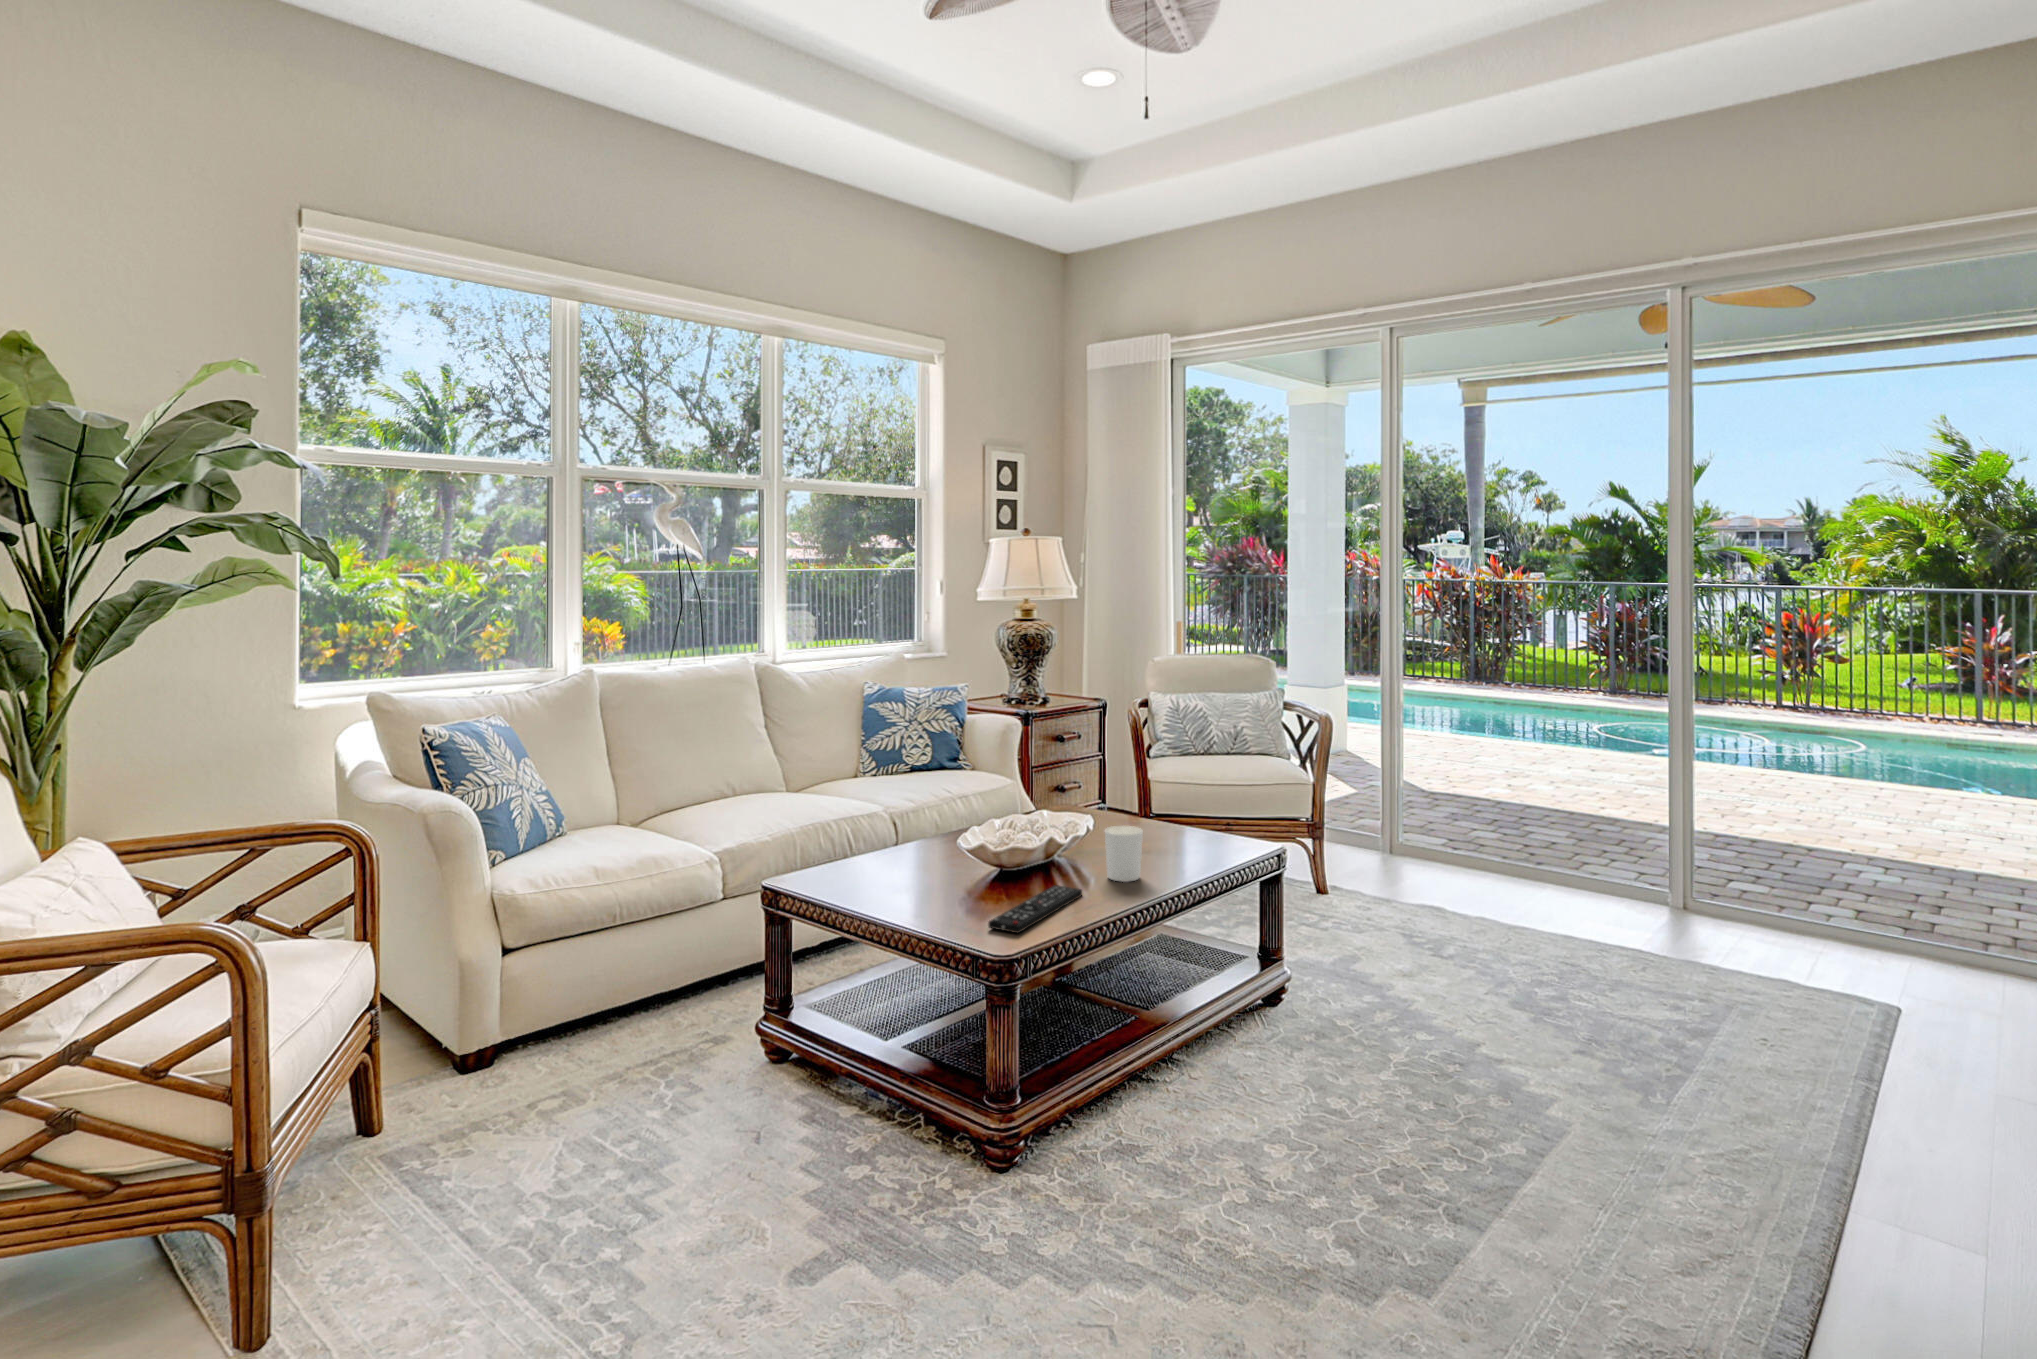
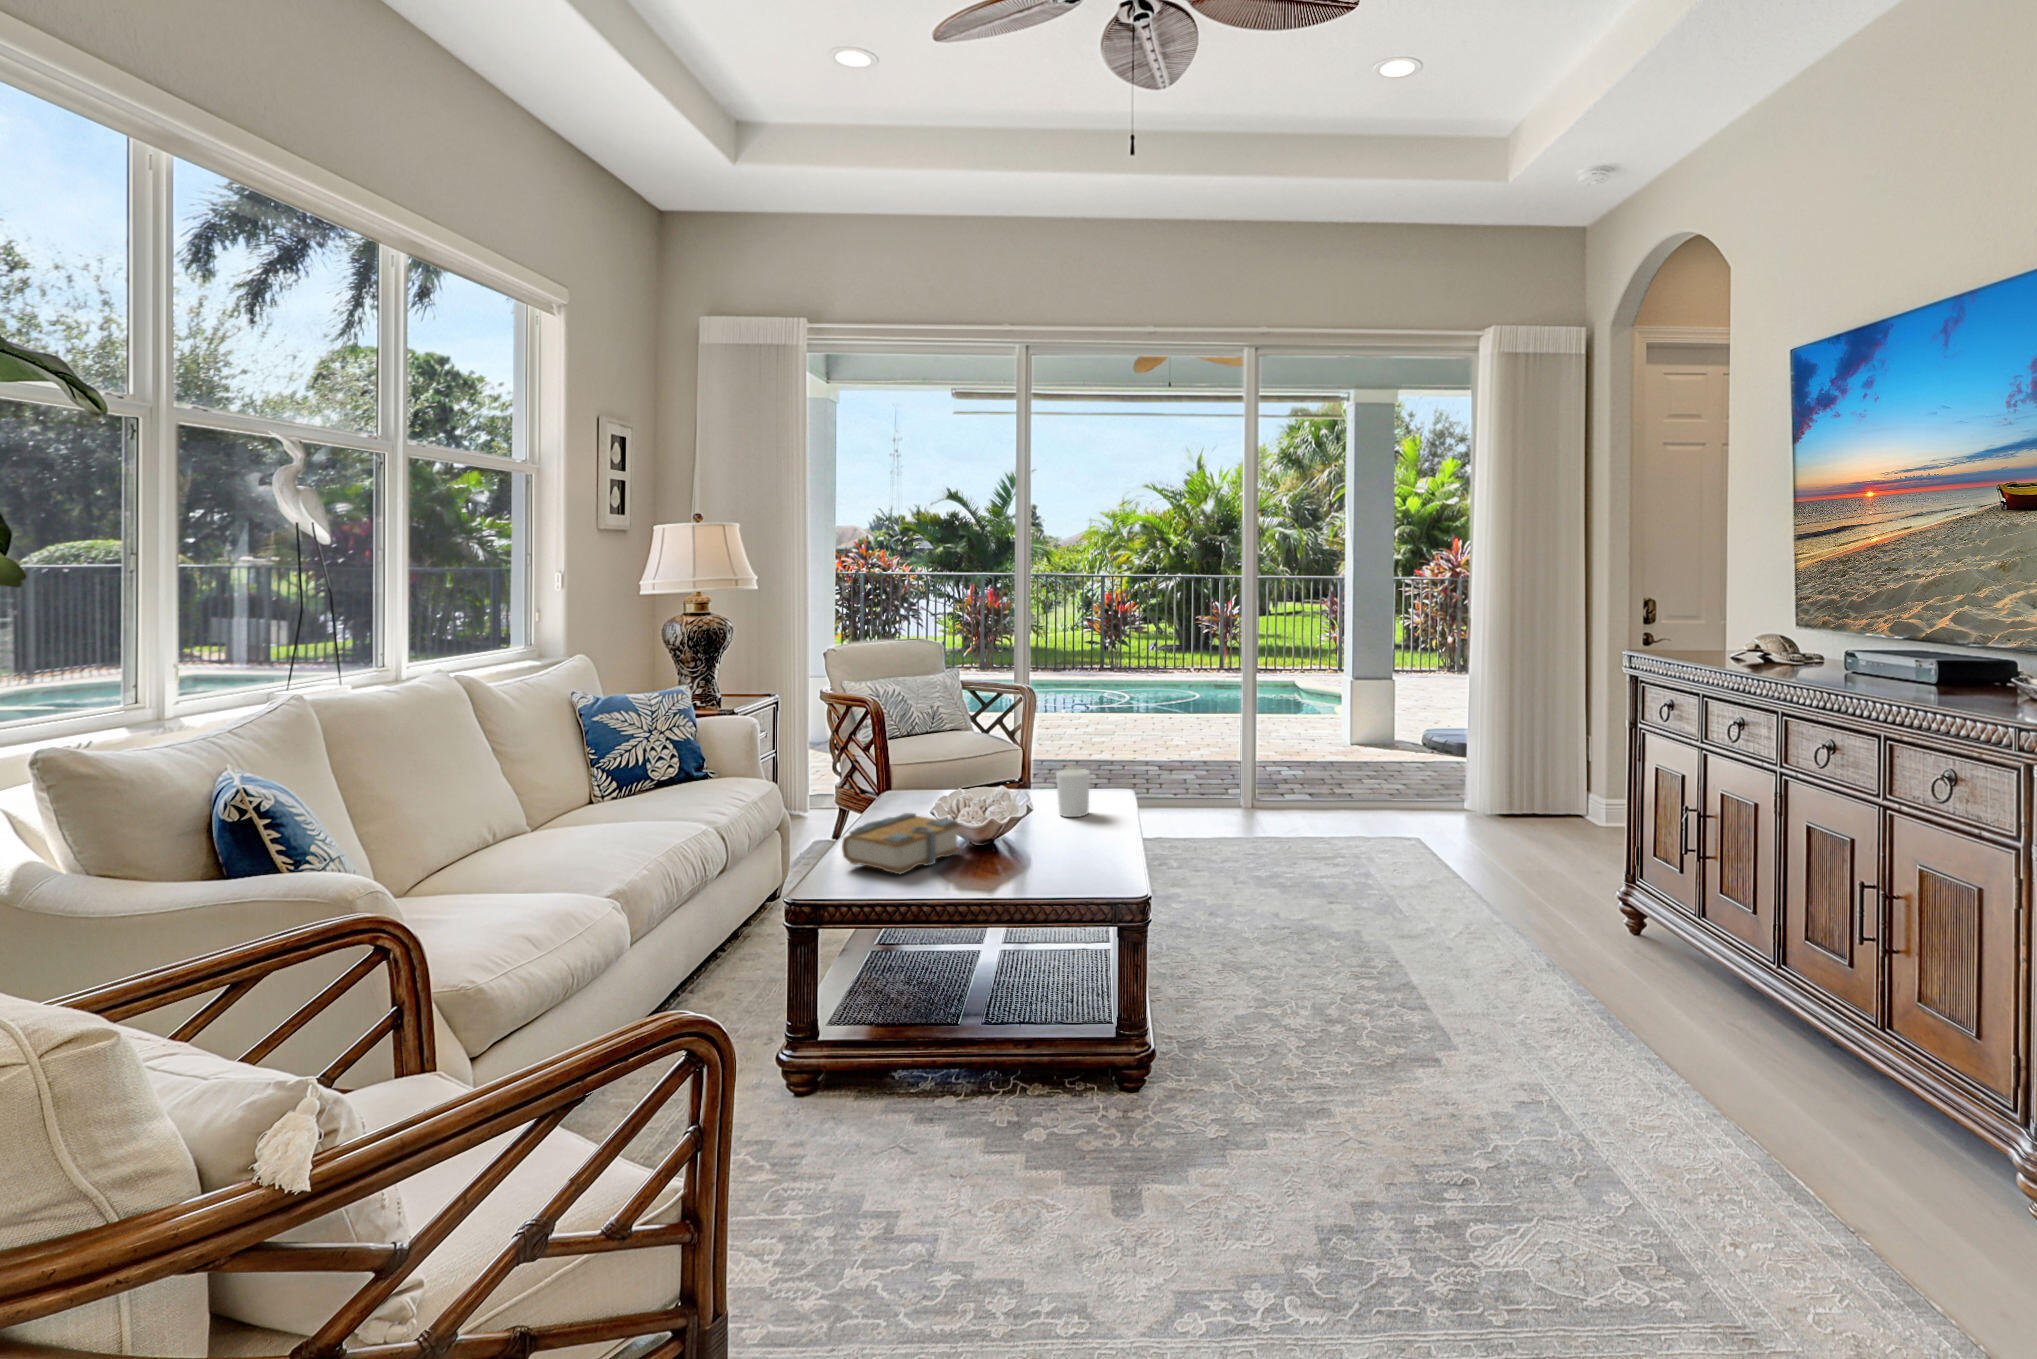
book: none [842,838,943,897] -> present [842,813,960,874]
remote control: present [988,885,1082,933] -> none [1046,825,1099,864]

